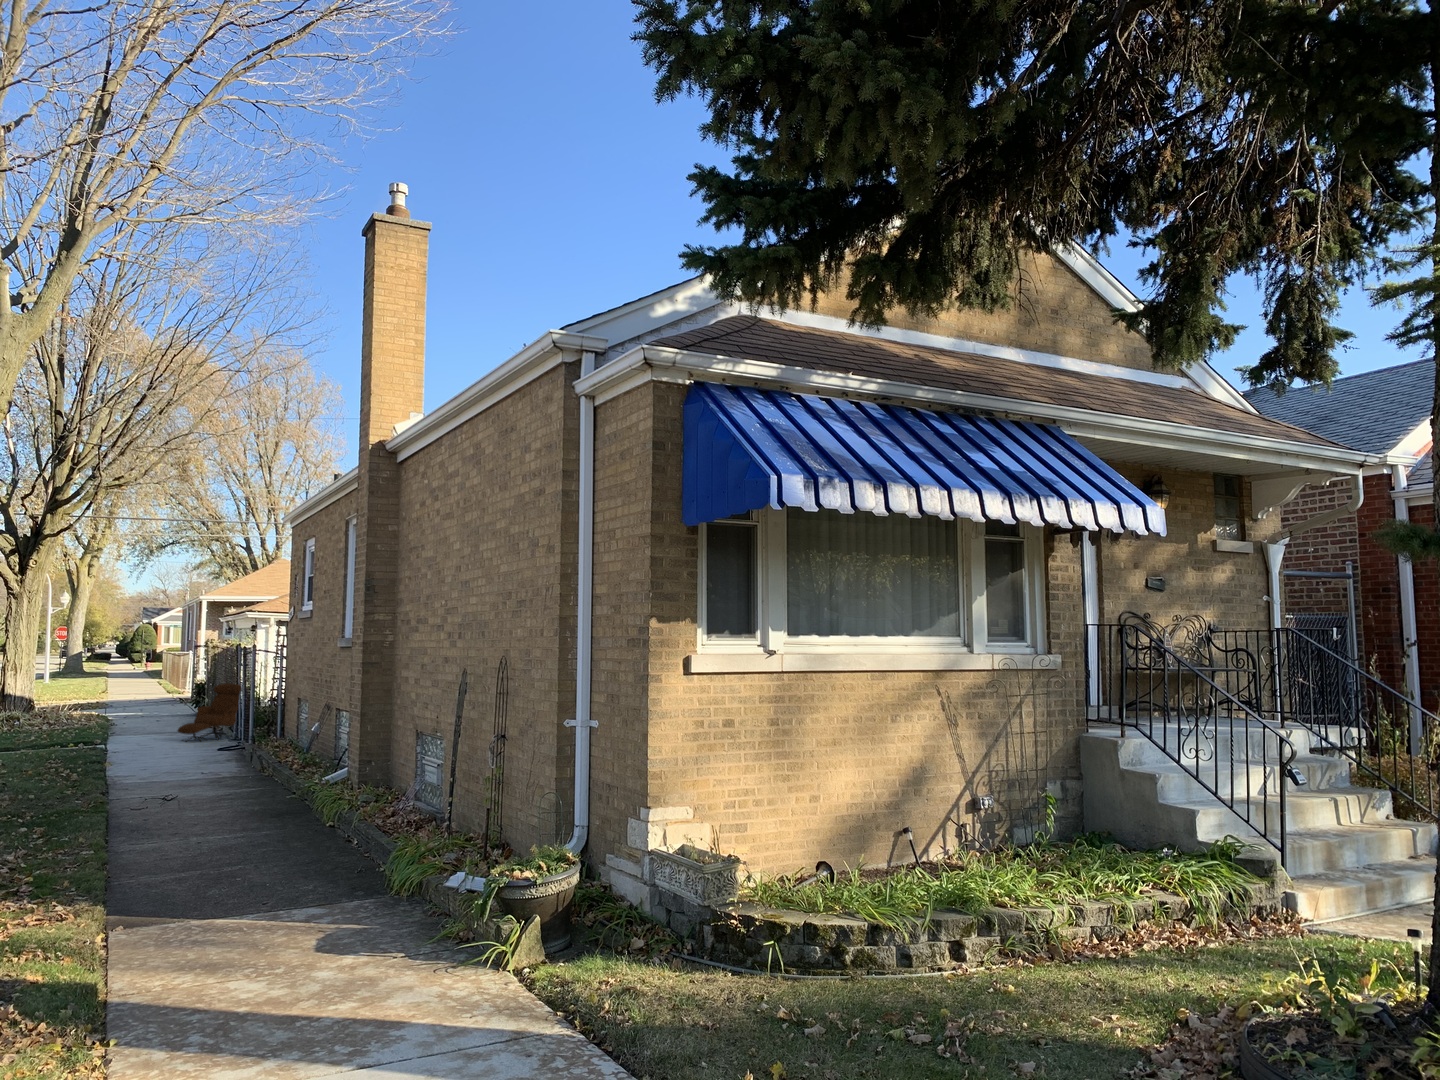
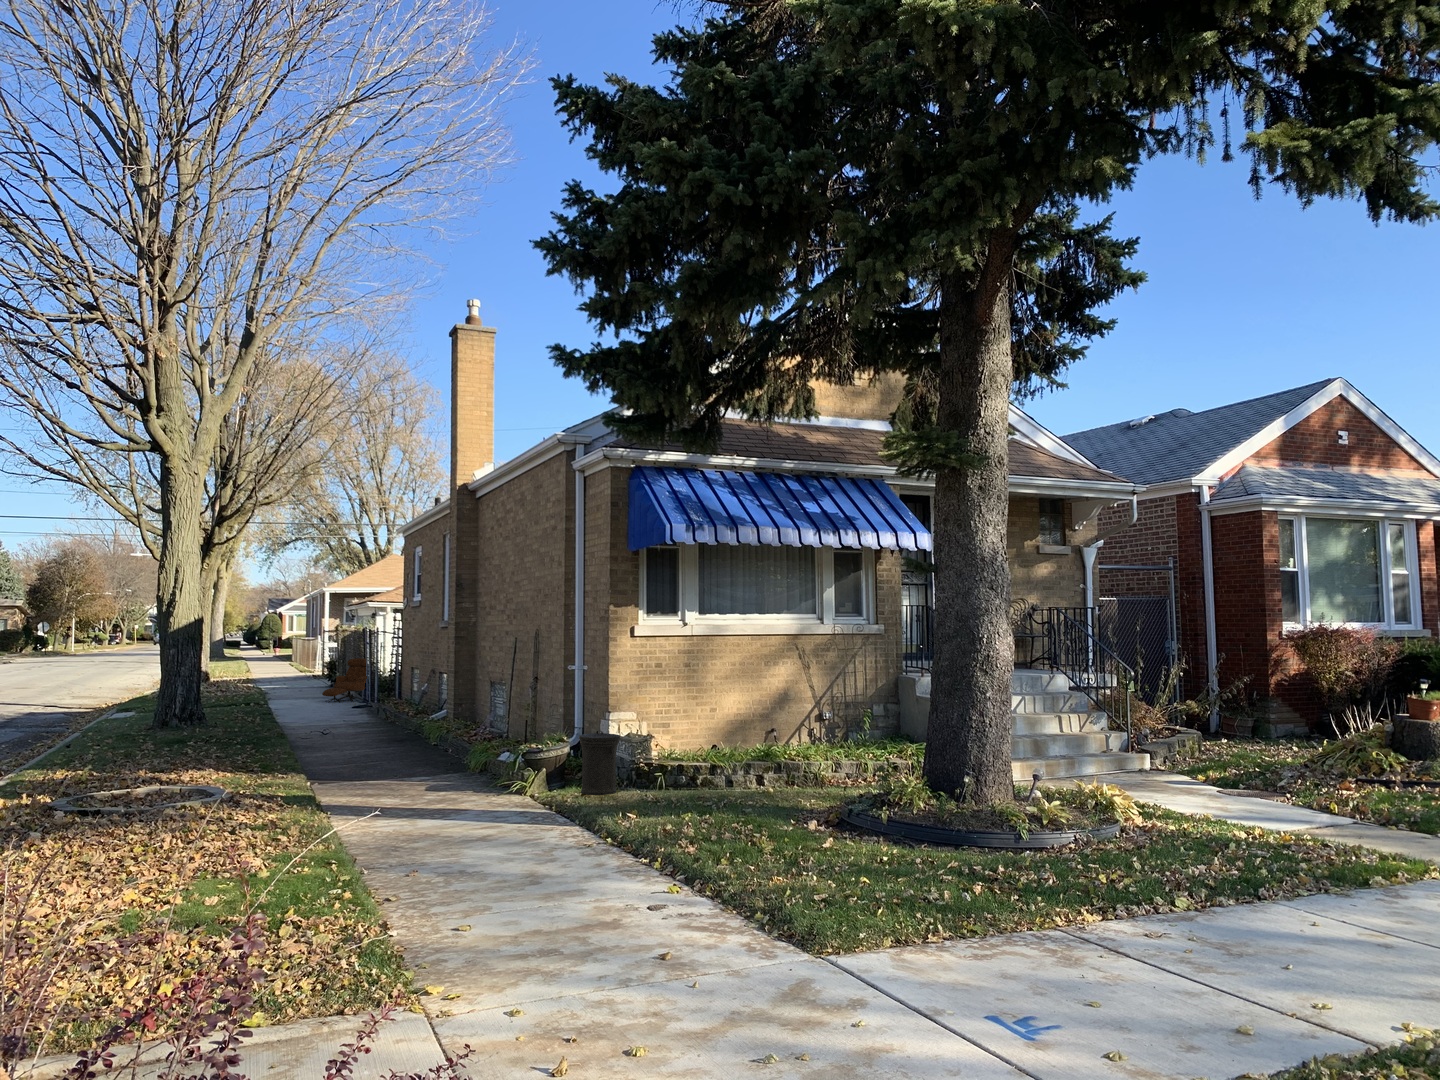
trash can: none [603,846,678,968] -> present [579,731,620,795]

